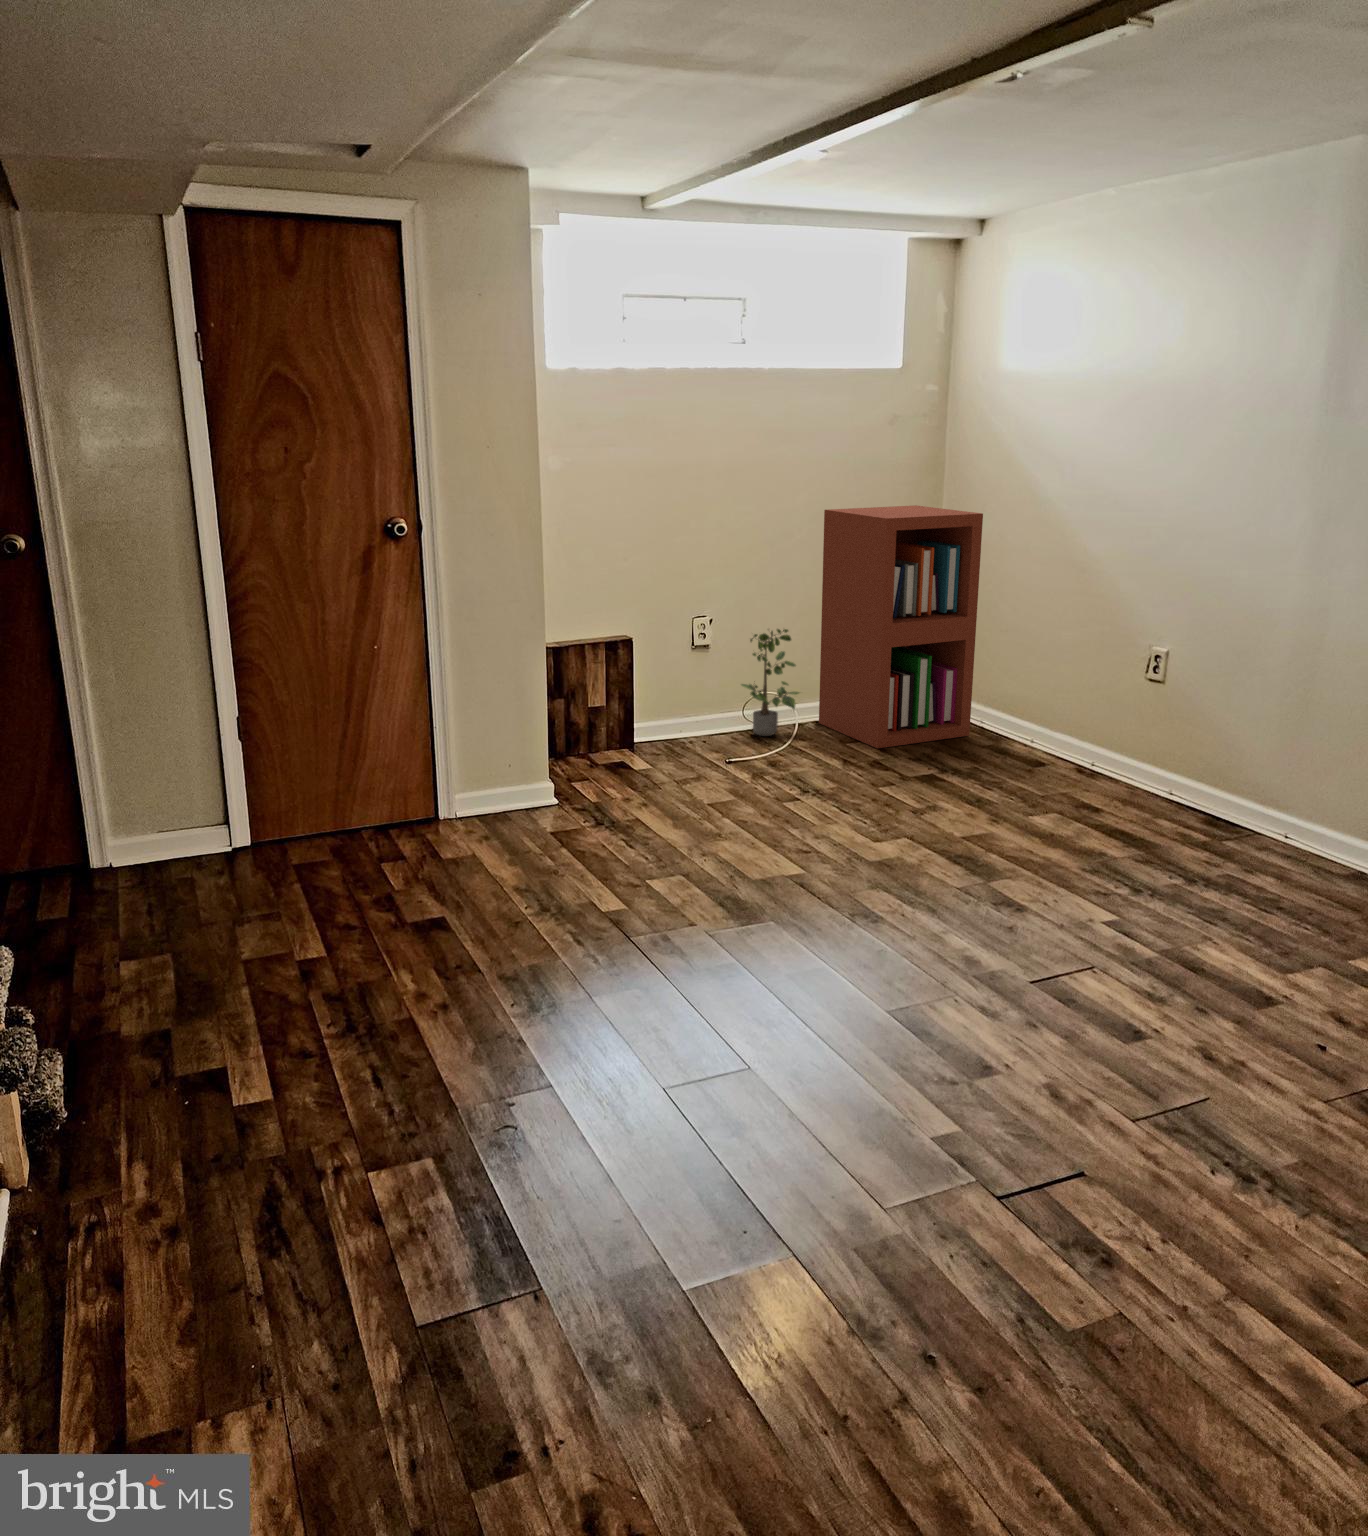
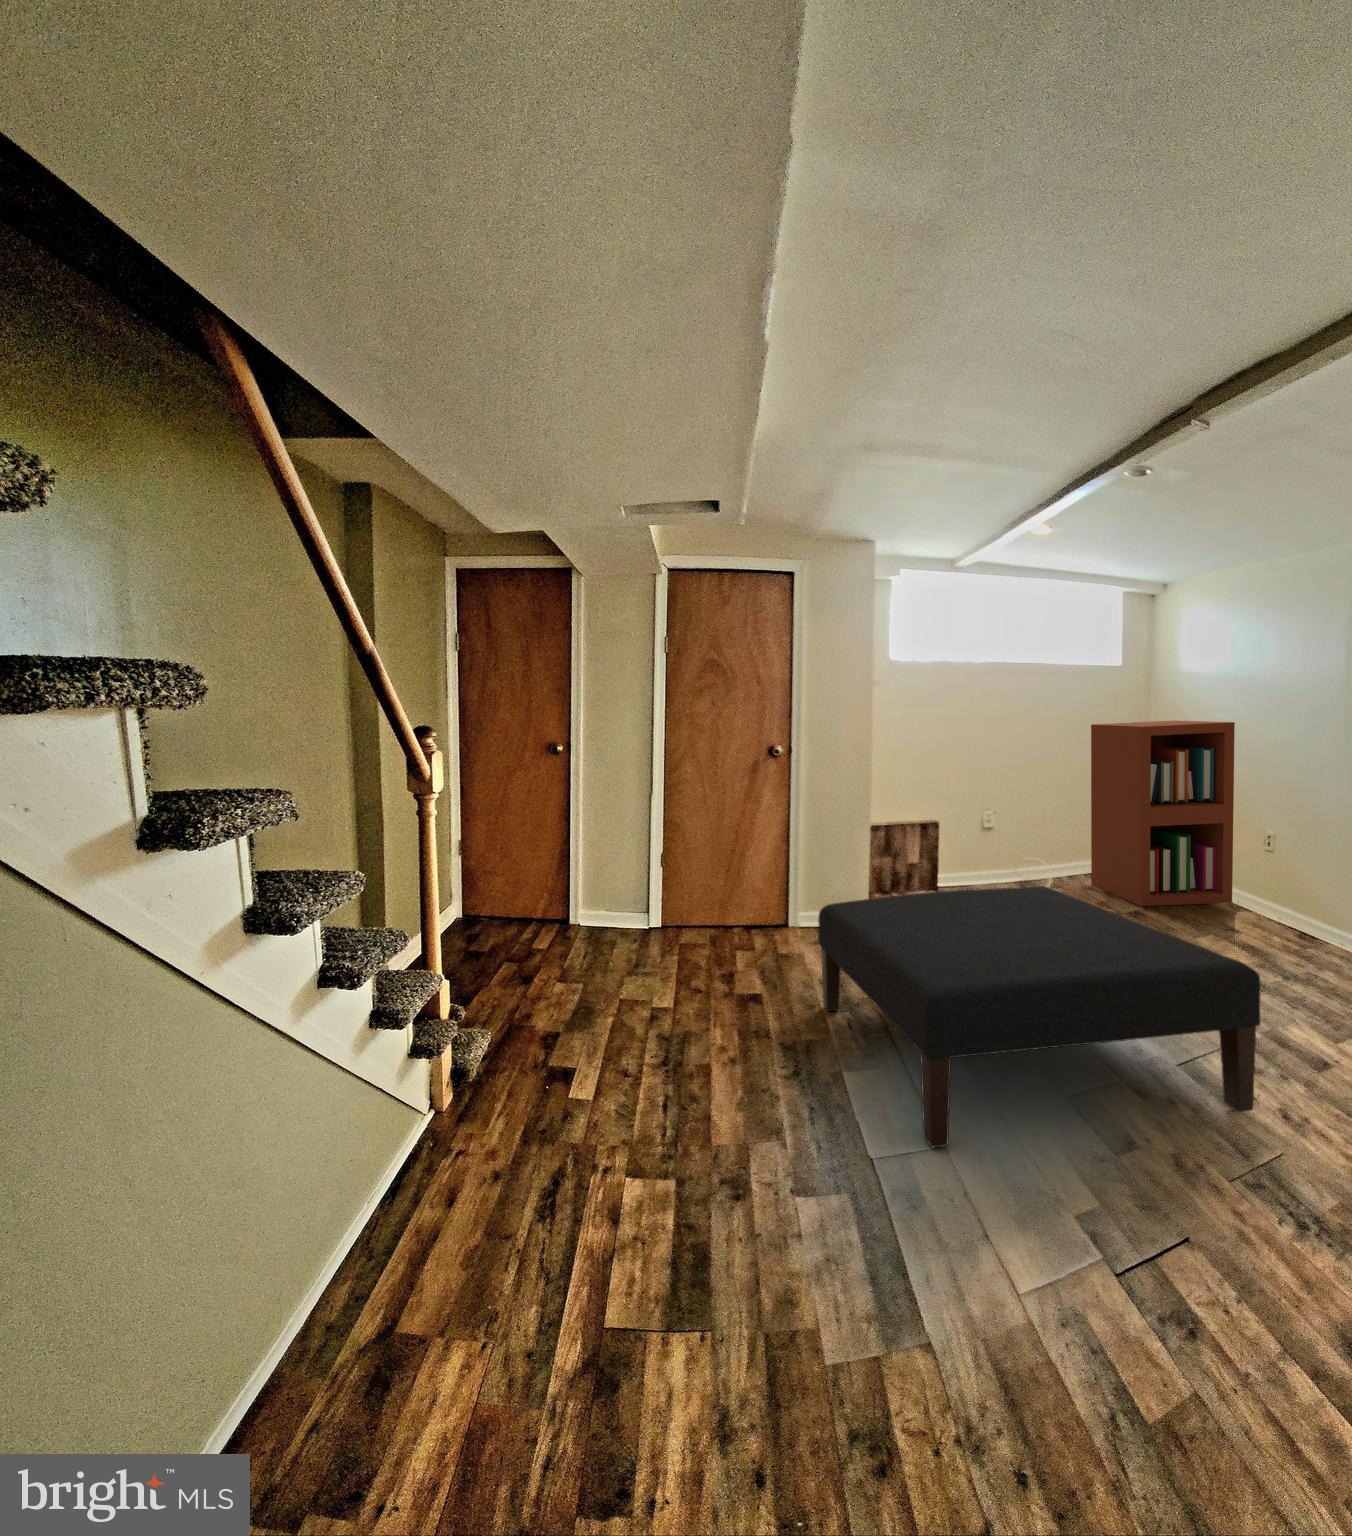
potted plant: present [742,629,799,736] -> none [1022,808,1076,891]
ottoman: none [530,740,1026,1063] -> present [818,886,1261,1147]

